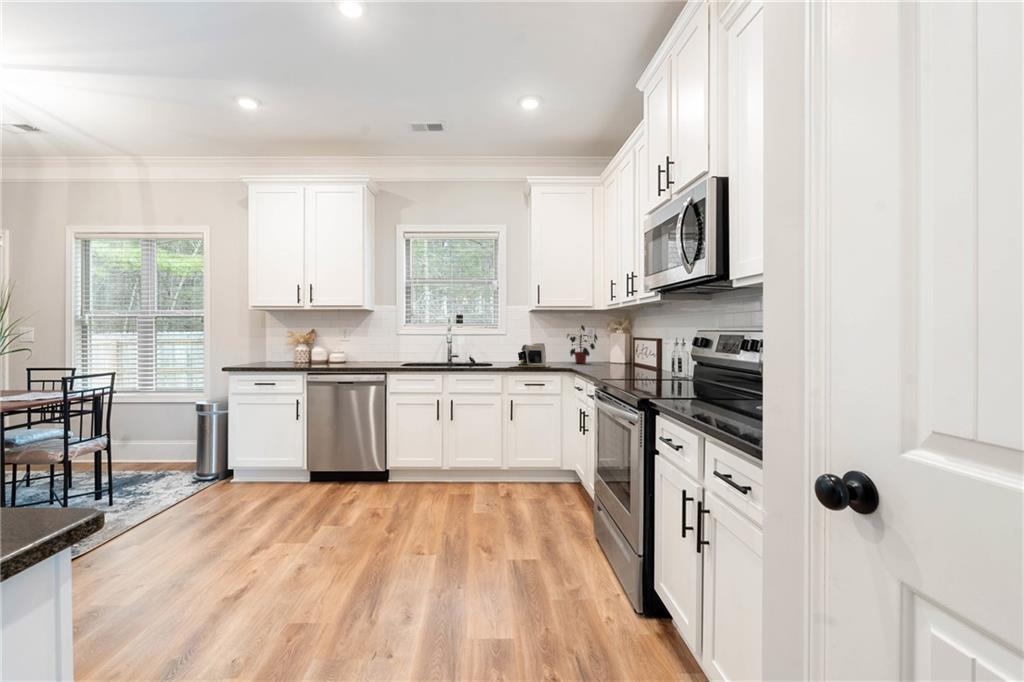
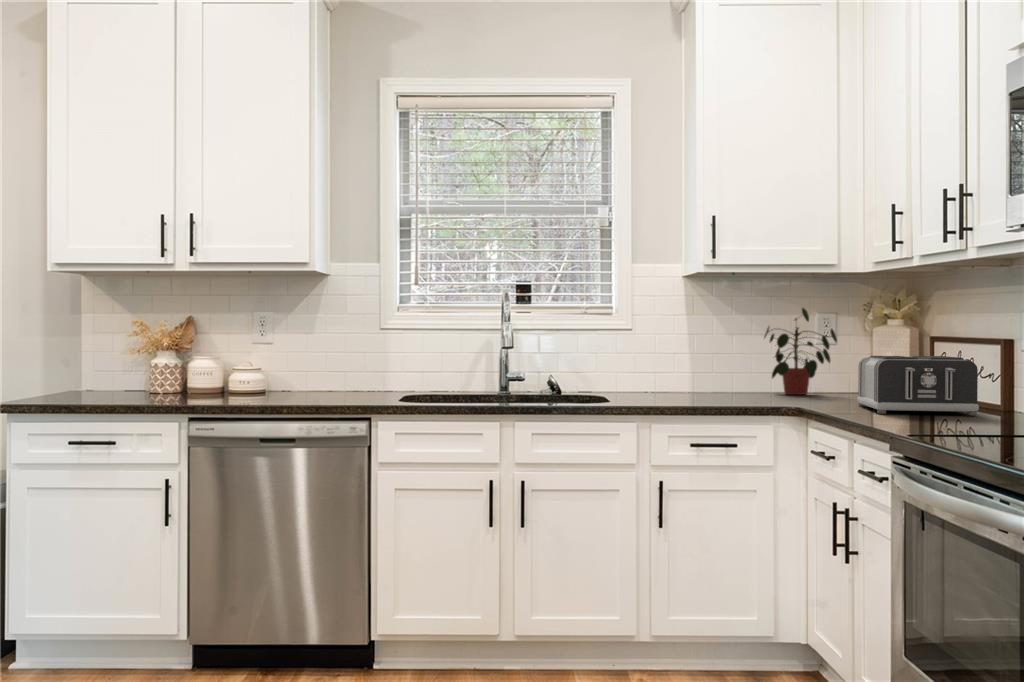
coffee maker: present [511,343,551,367] -> none [654,351,757,407]
toaster: none [597,346,640,370] -> present [857,356,979,415]

